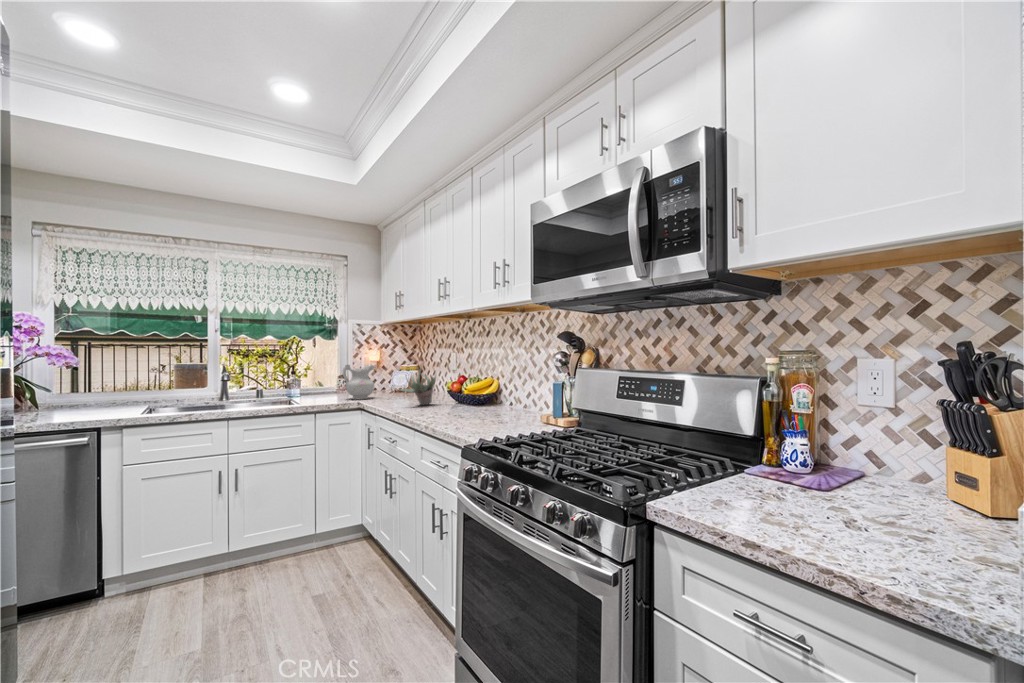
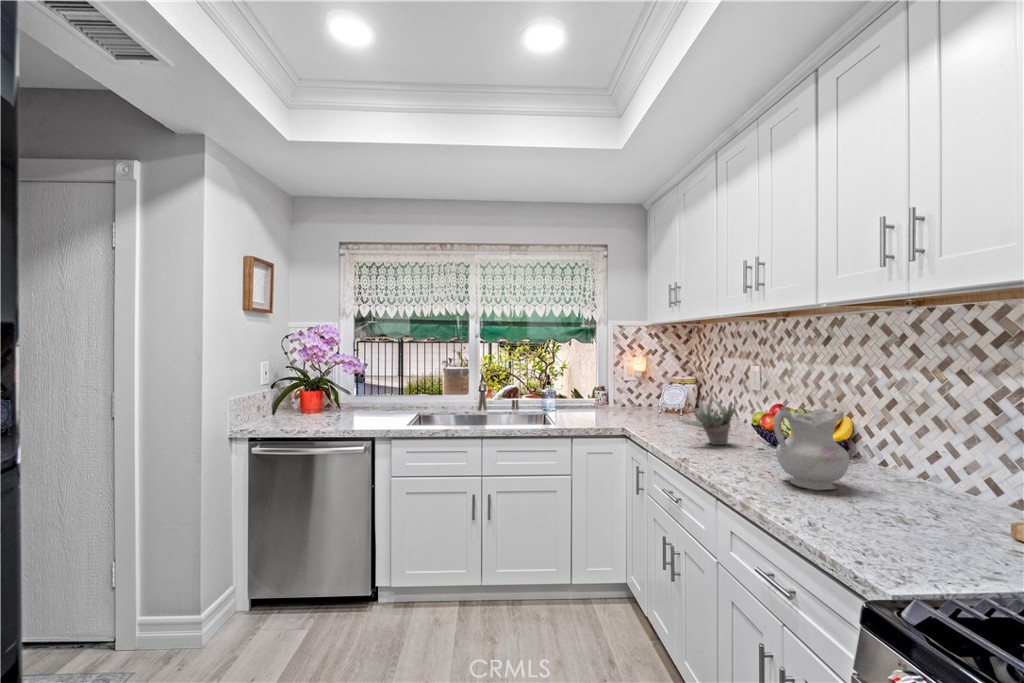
ceramic pitcher: present [343,365,374,399] -> present [773,407,849,490]

